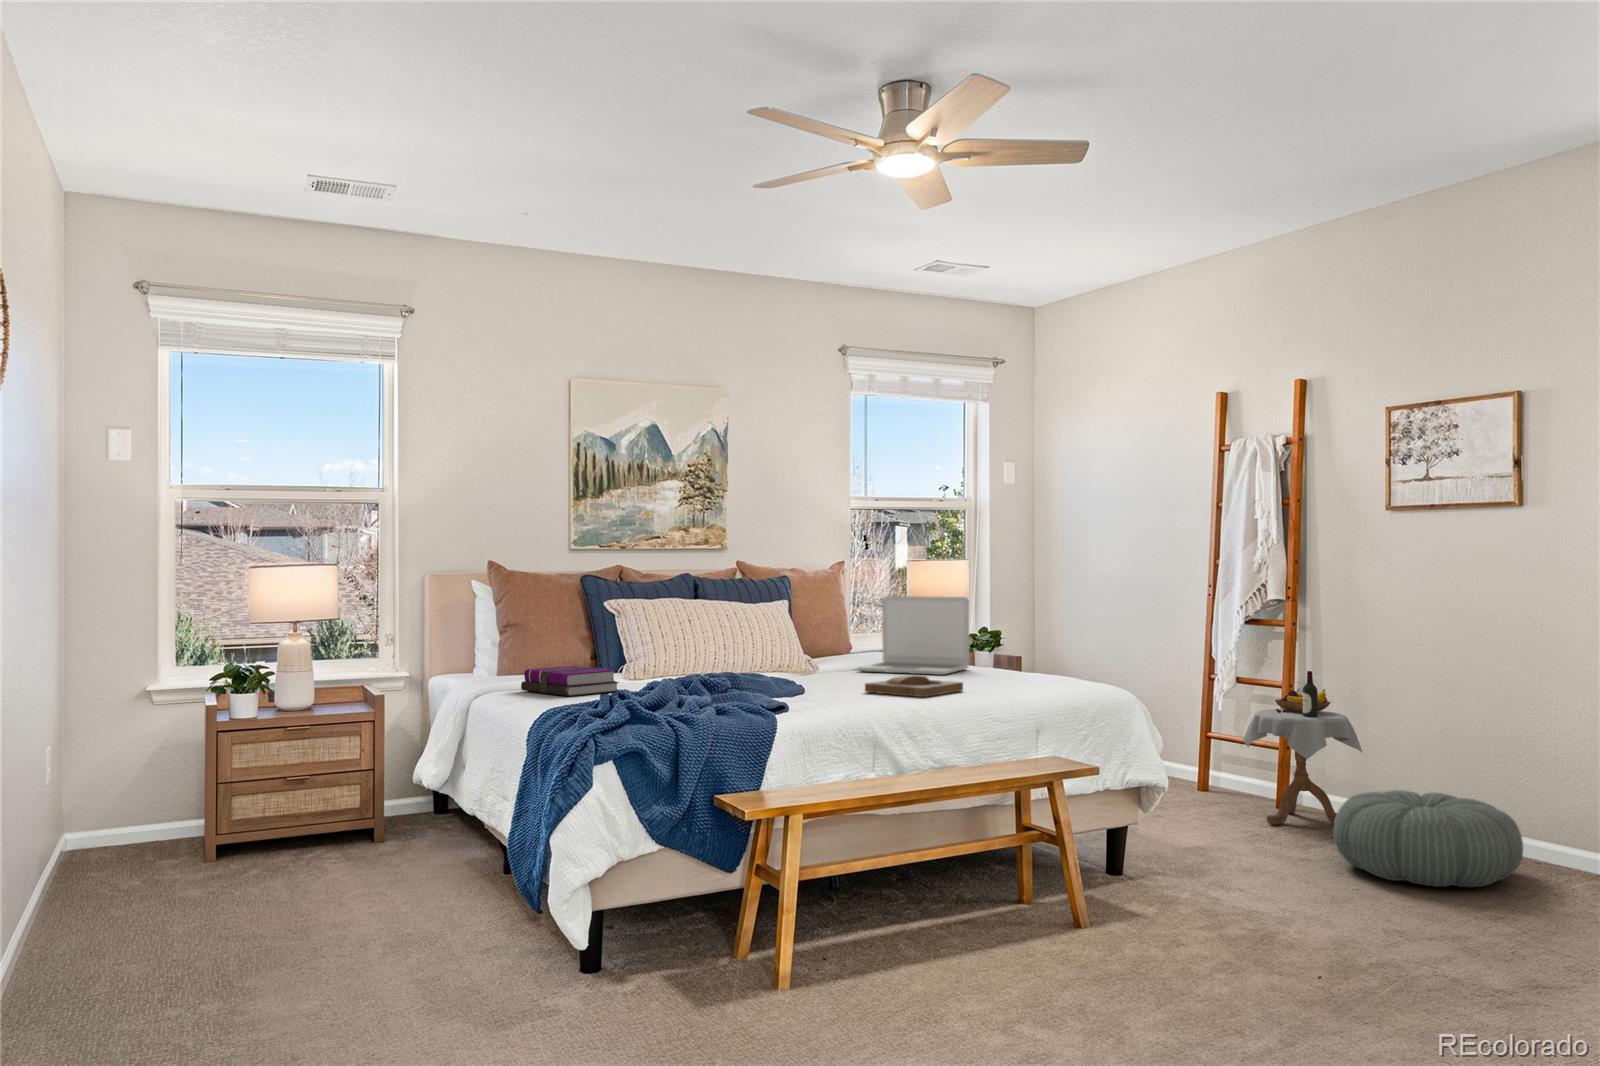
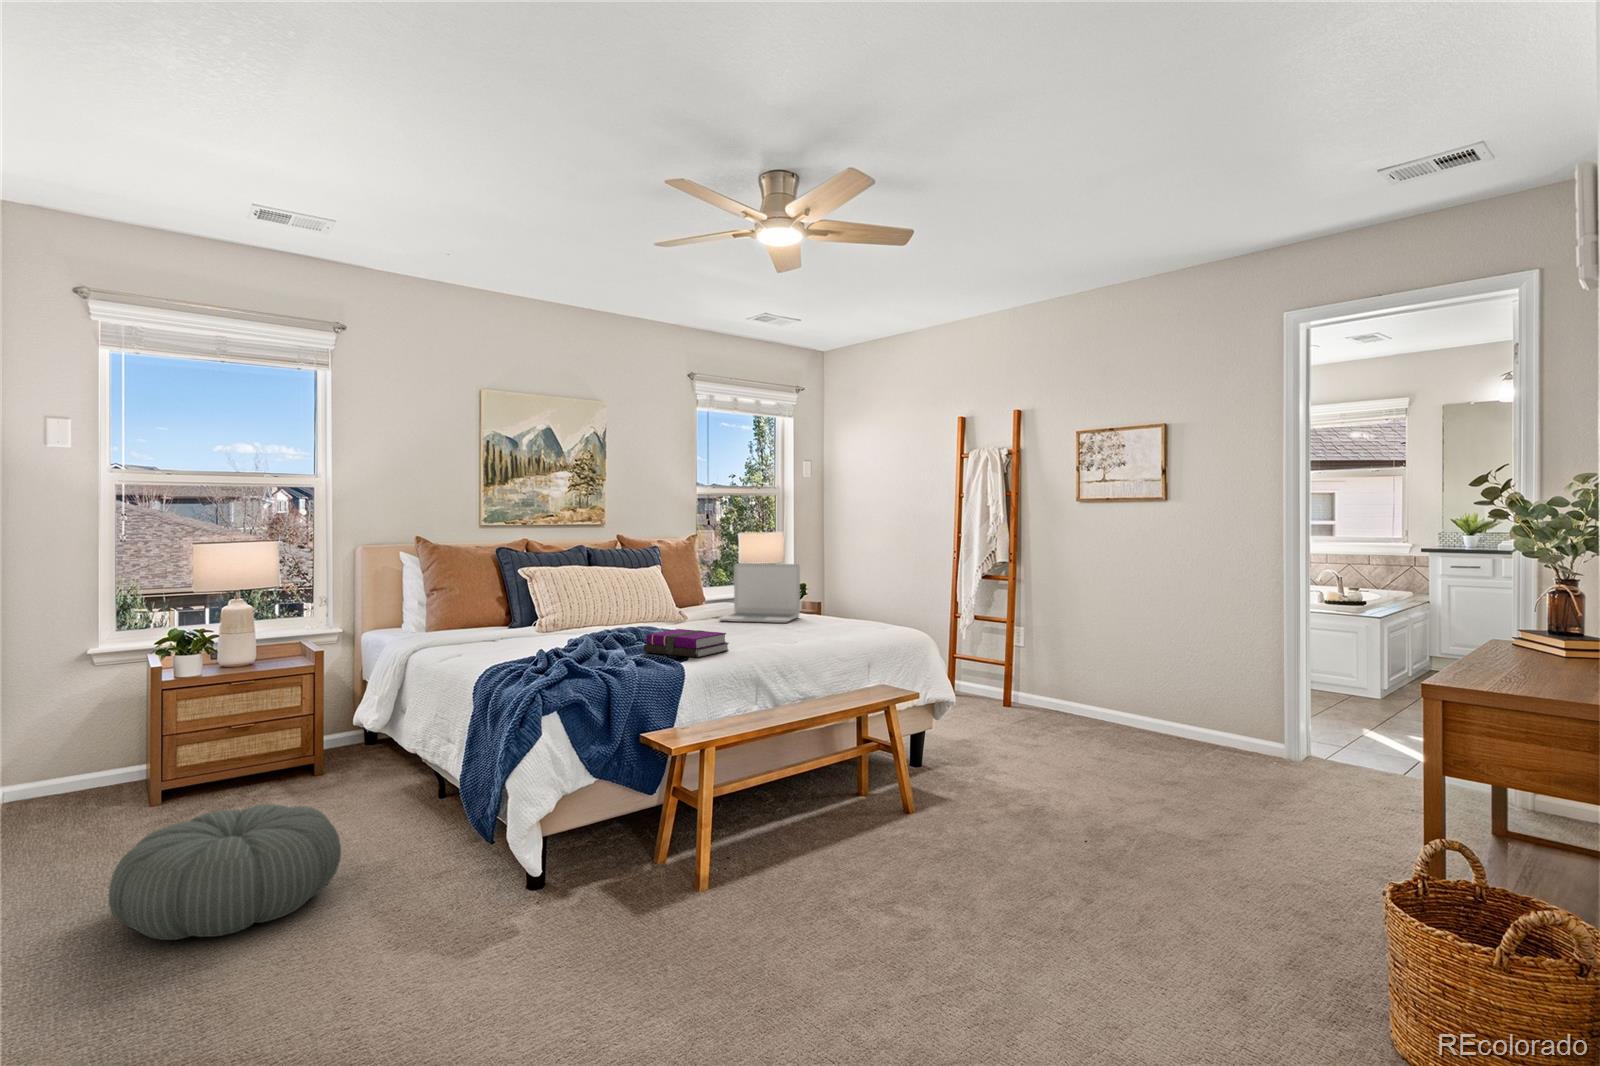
notebook: present [521,666,619,696] -> present [644,629,729,657]
side table: present [1243,671,1363,825] -> none [983,613,1061,719]
tray: present [865,675,963,697] -> none [739,628,811,645]
pouf: present [1333,790,1523,887] -> present [108,804,341,940]

